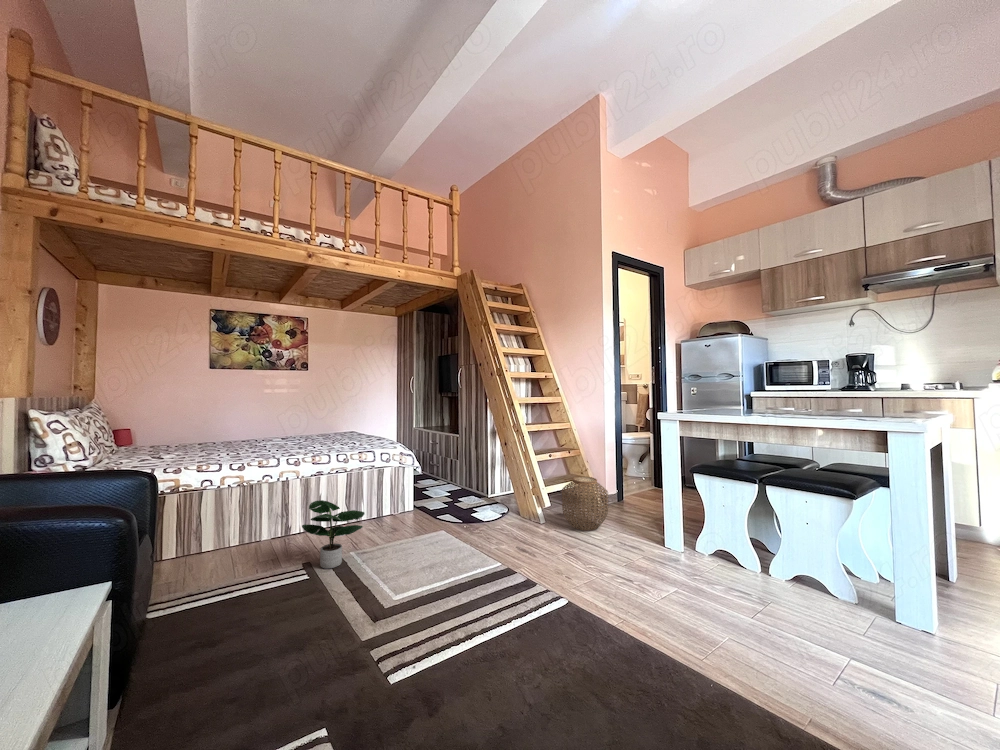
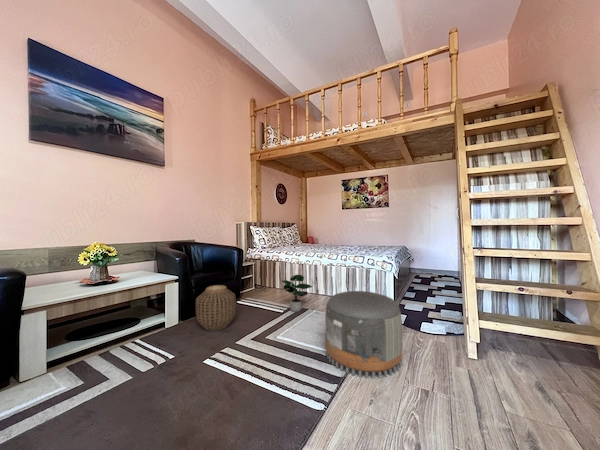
woven basket: present [562,476,608,531] -> present [196,285,236,331]
pouf: none [460,485,543,576] -> present [325,291,402,378]

